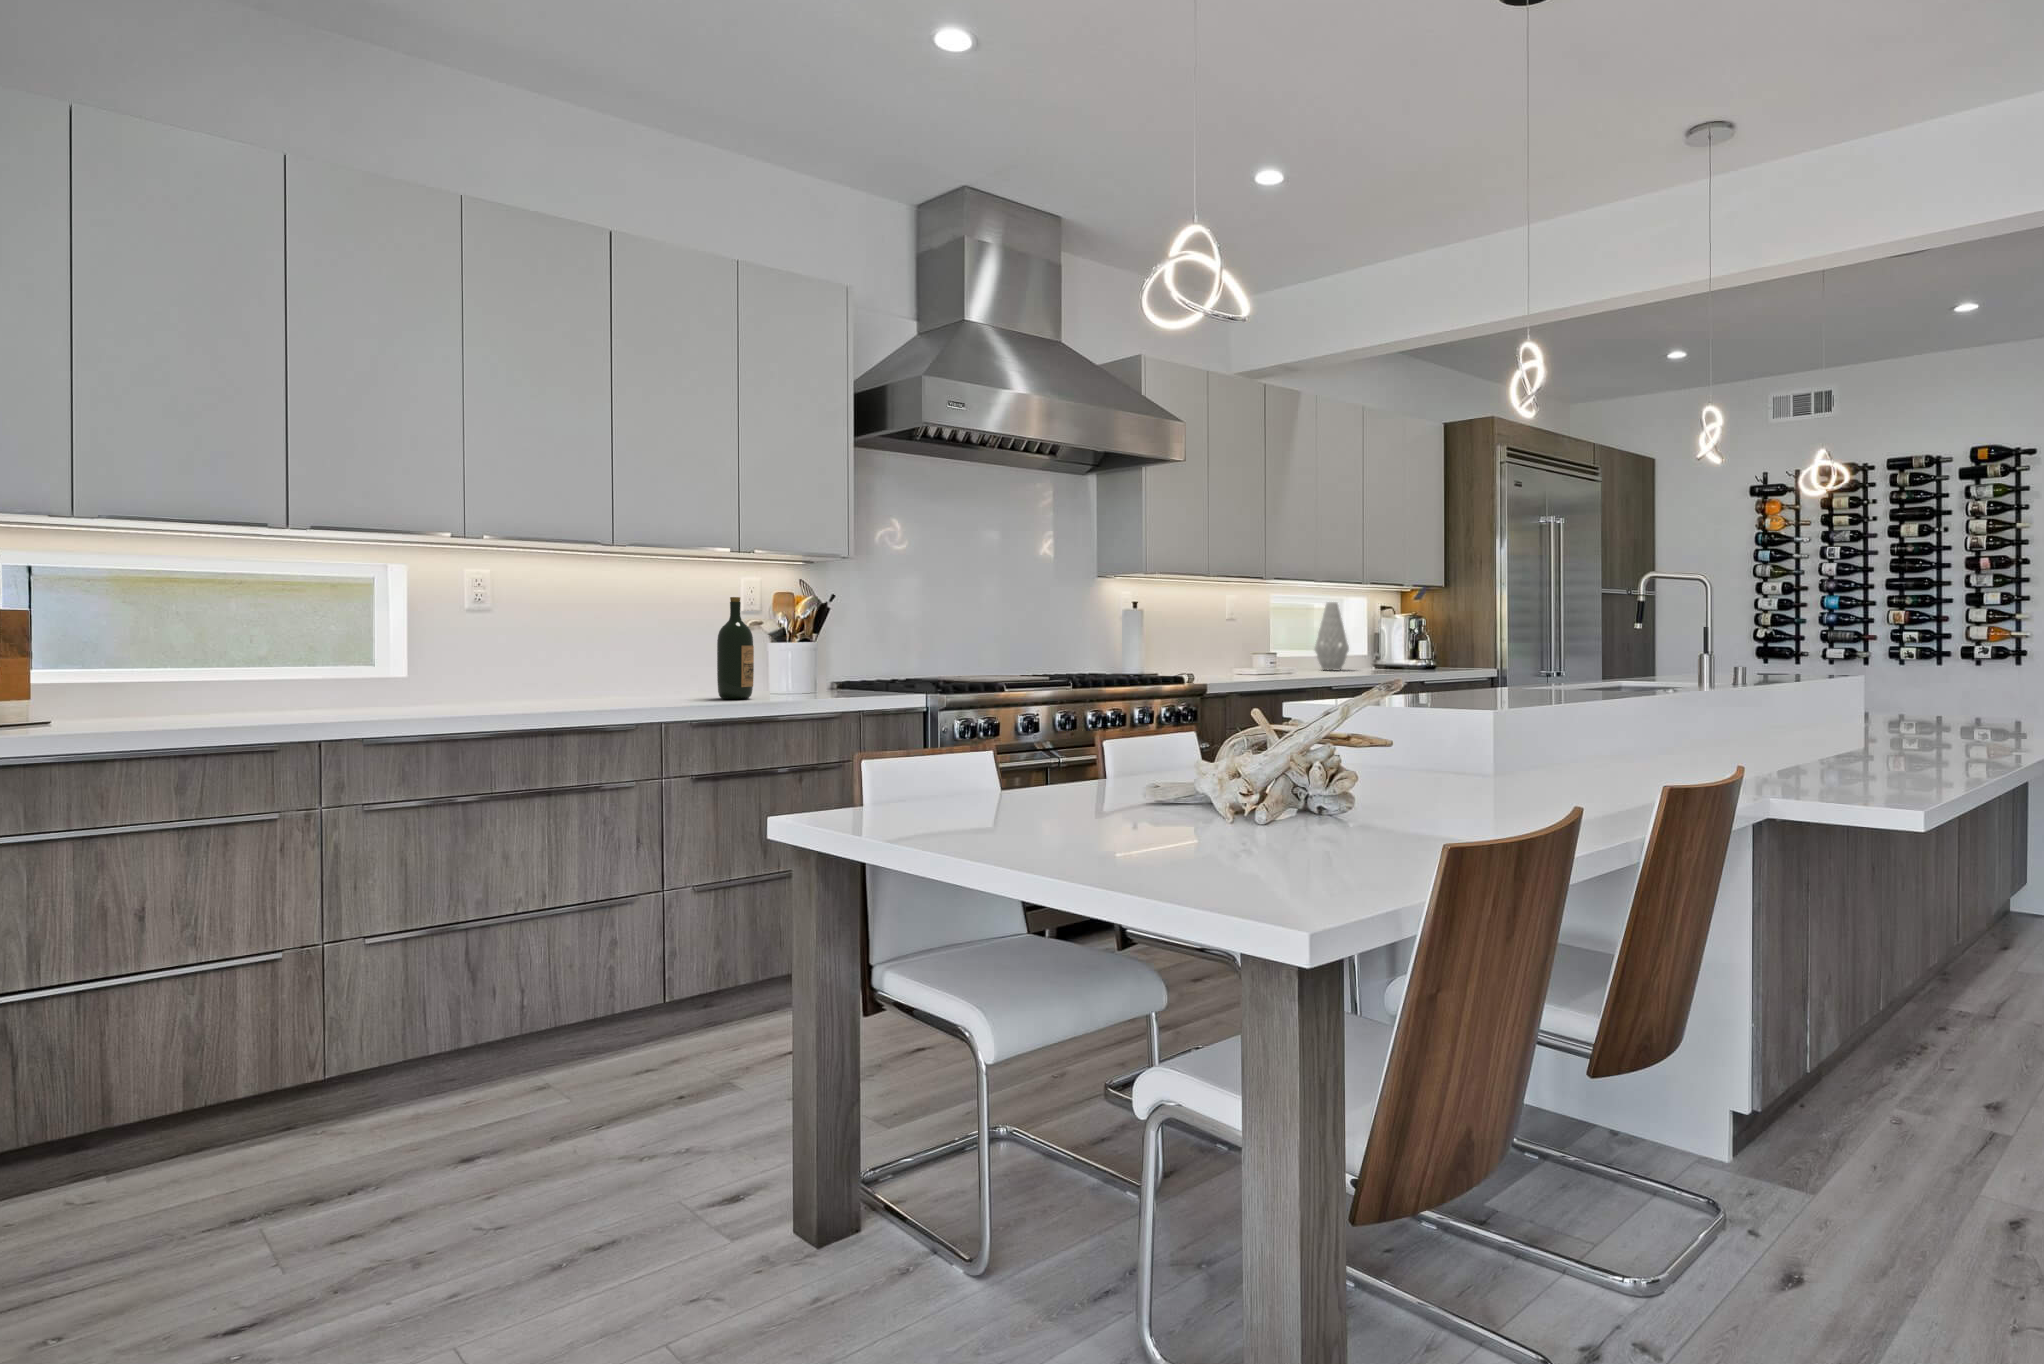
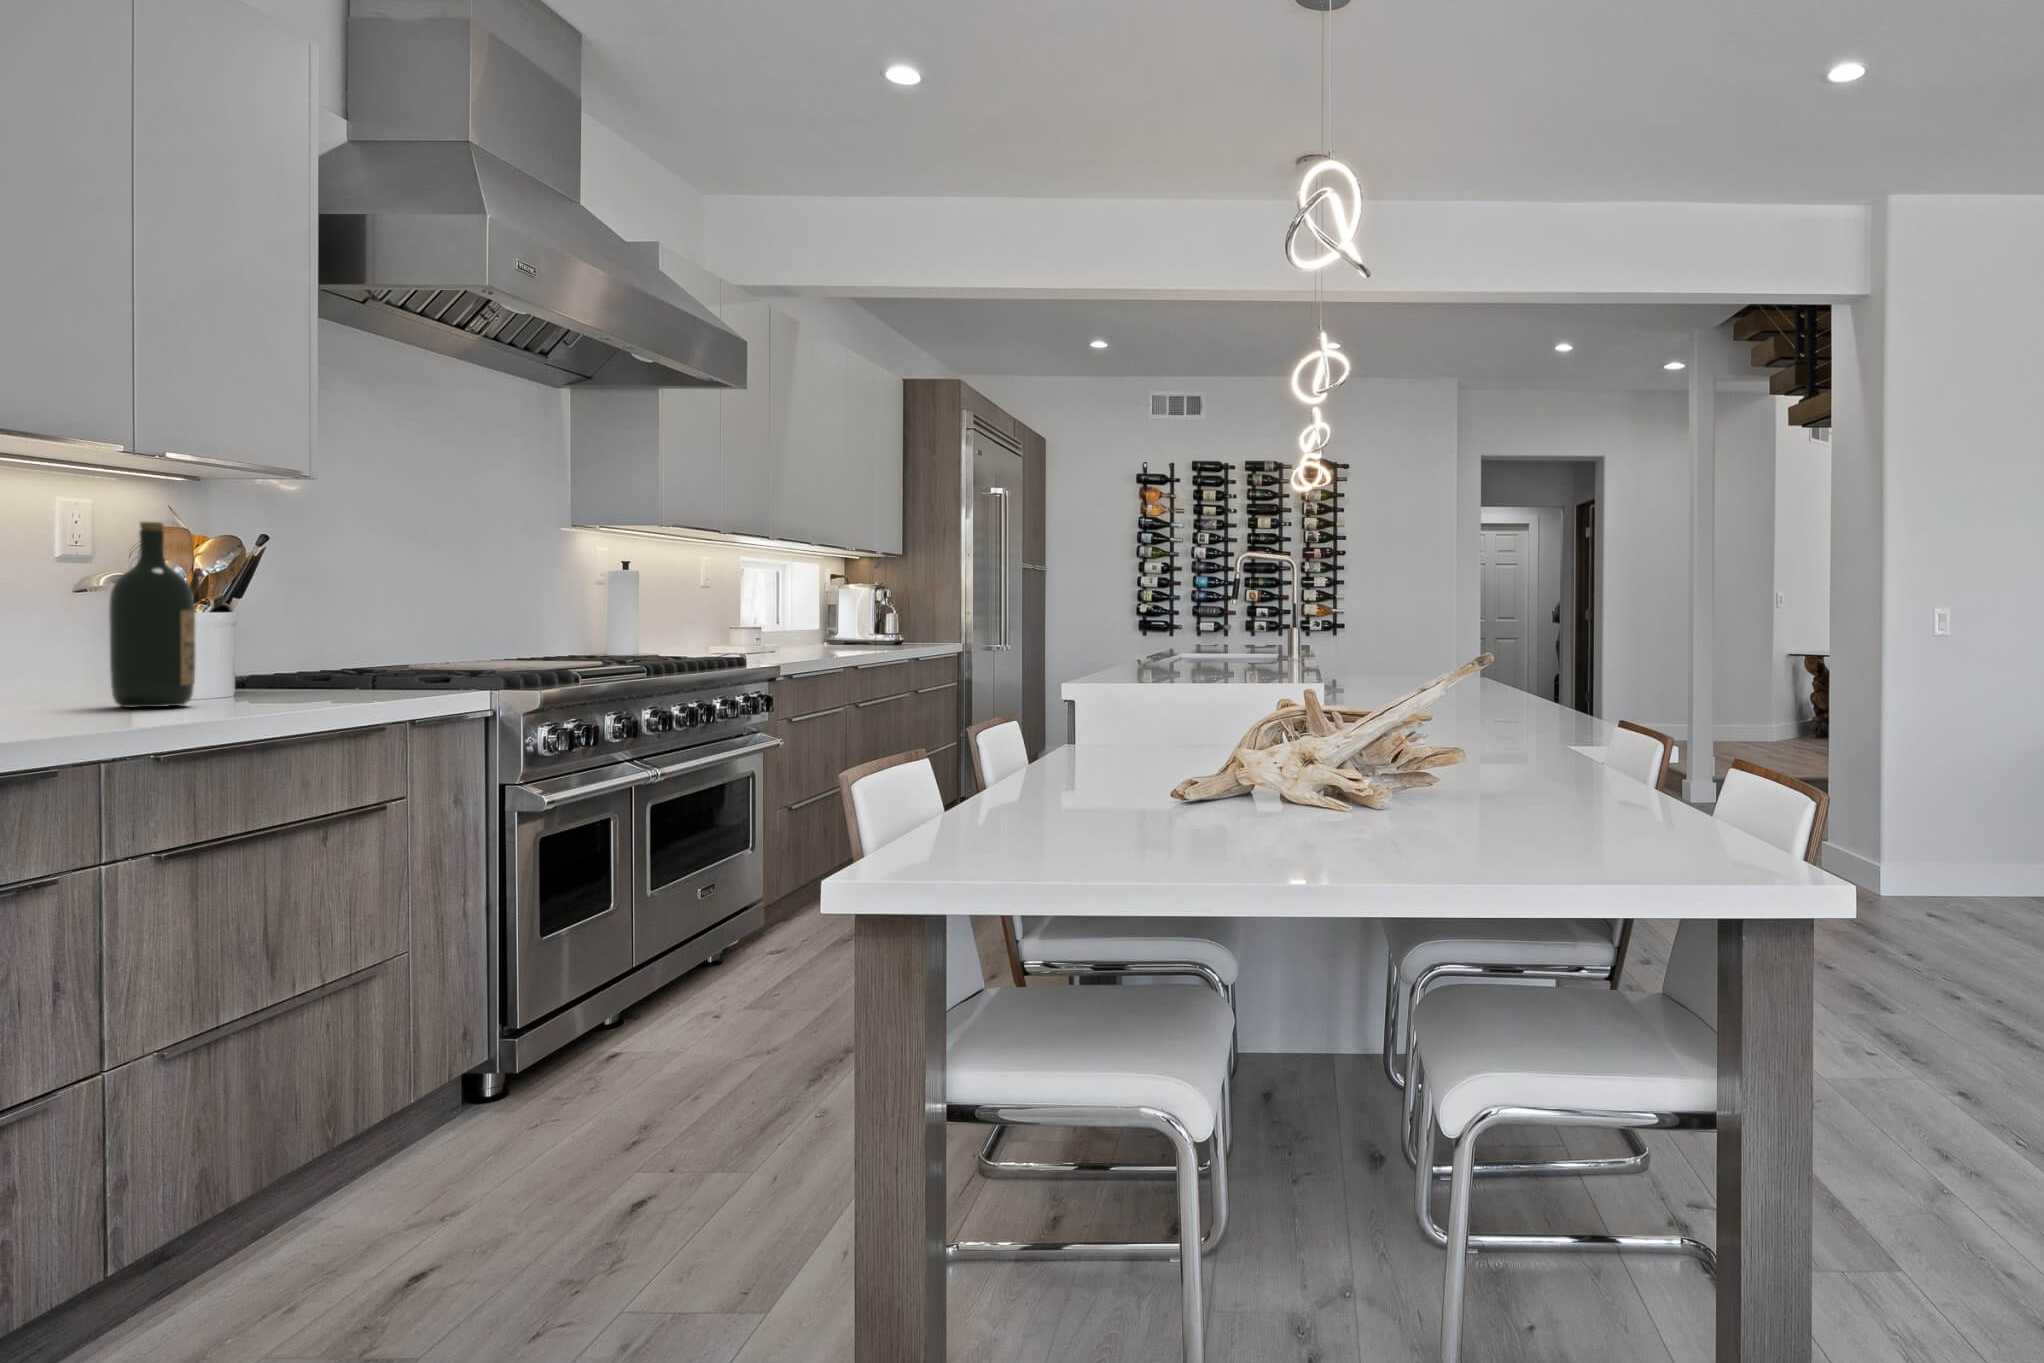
vase: present [1315,602,1349,670] -> none [798,567,840,646]

